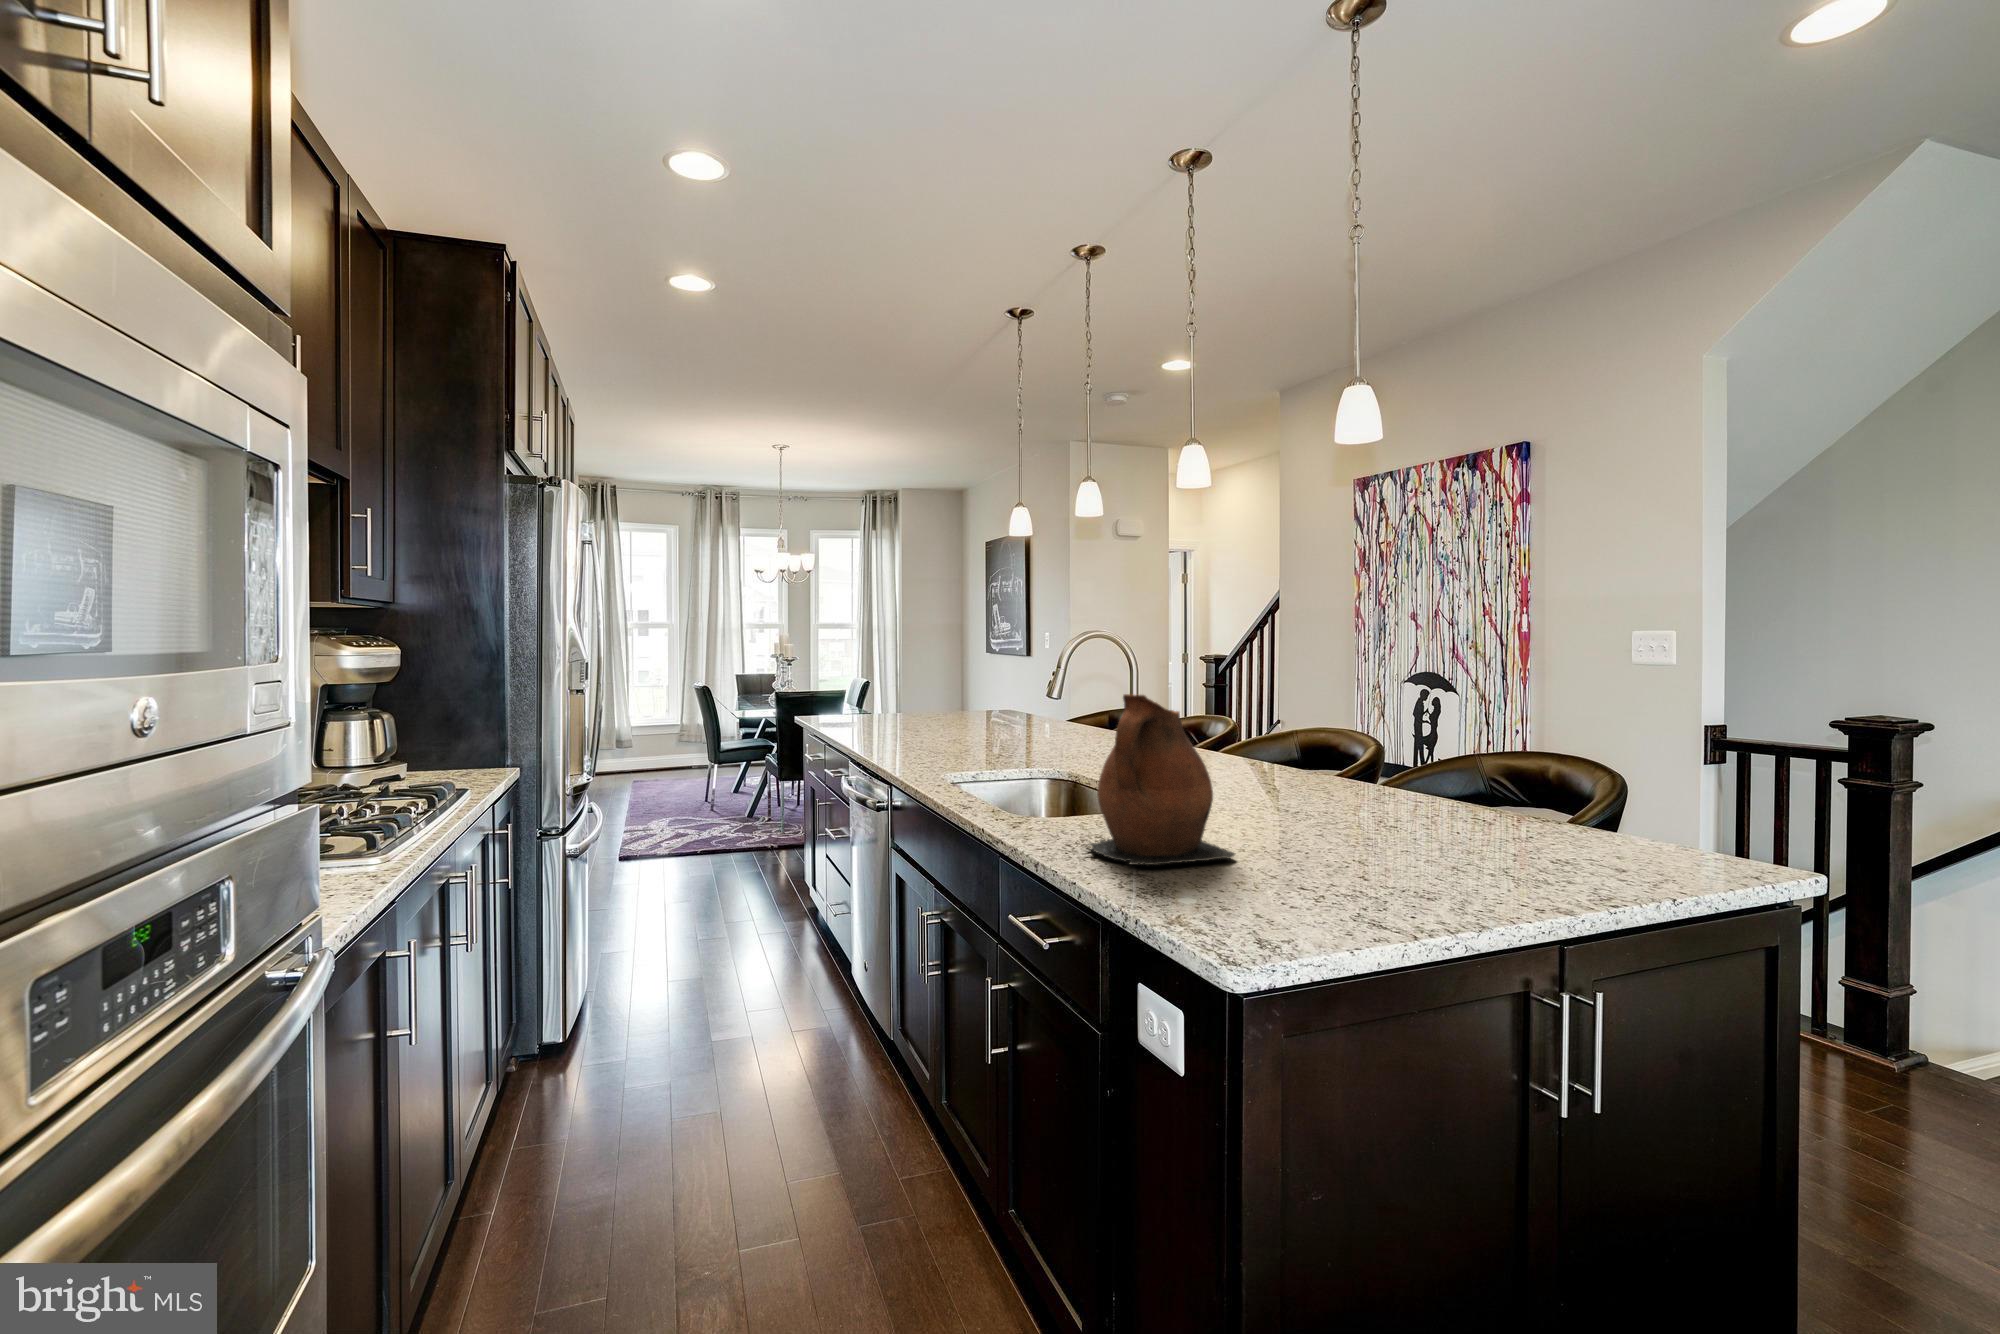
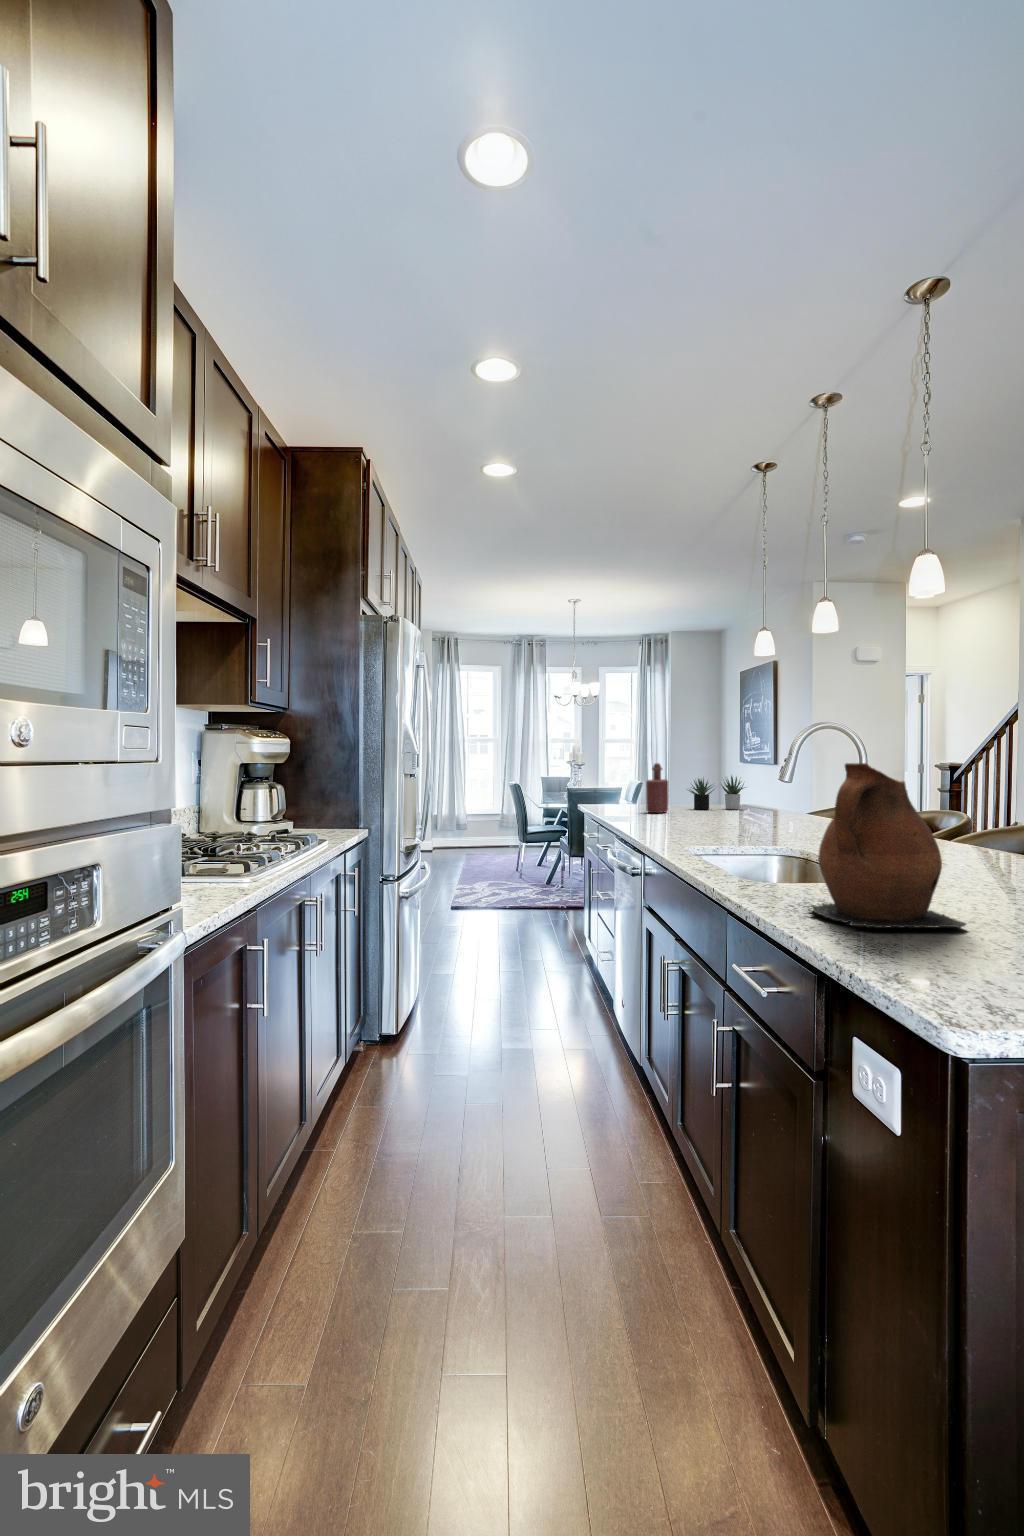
bottle: none [886,666,912,727] -> present [646,763,668,813]
succulent plant: none [931,675,1003,719] -> present [688,776,746,810]

